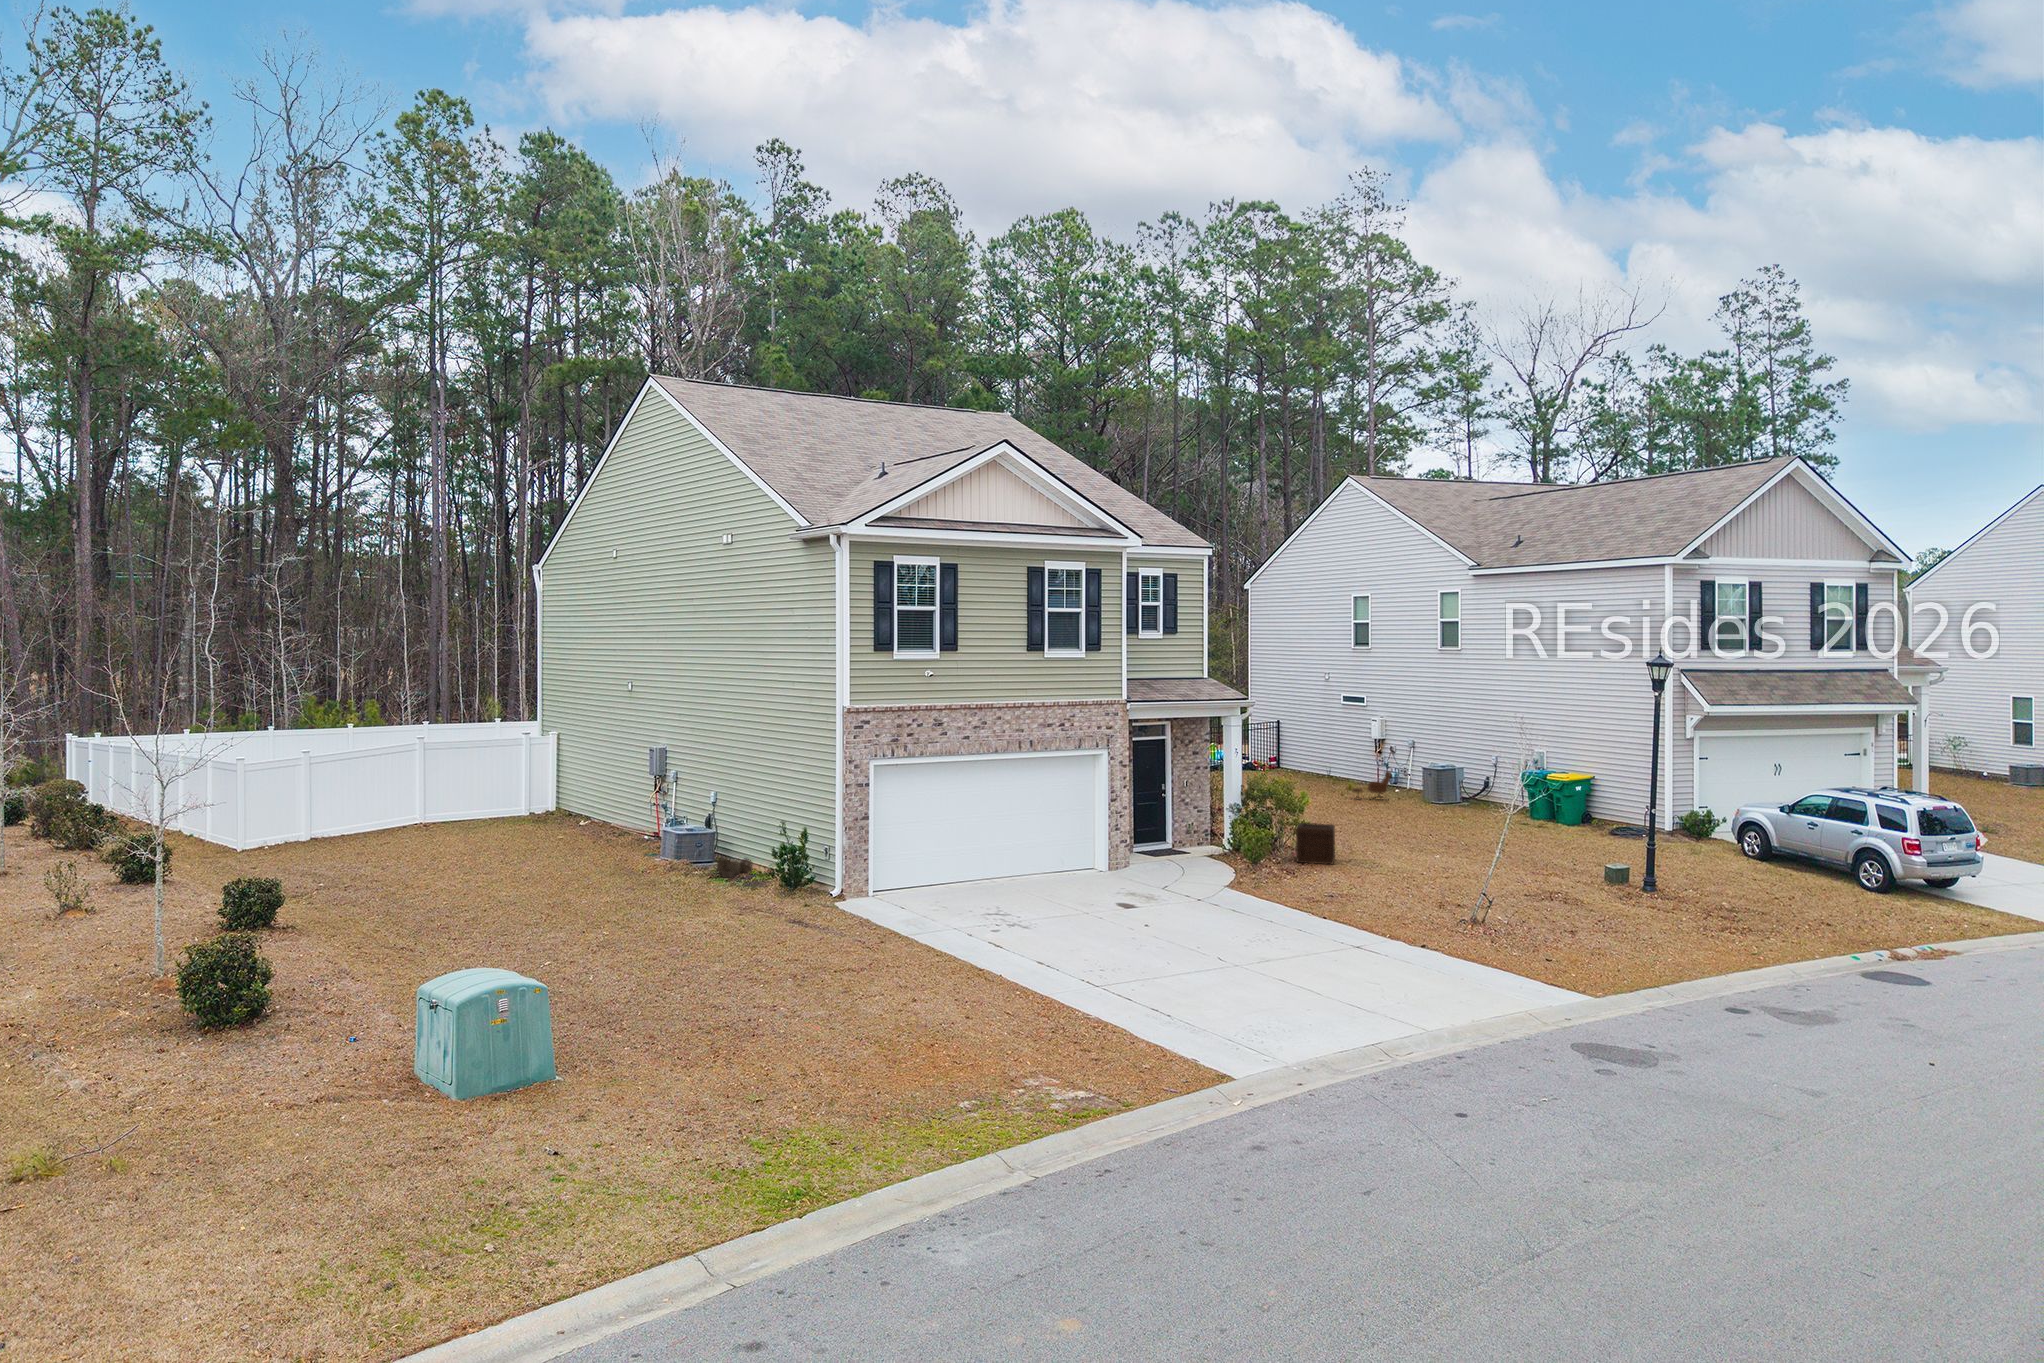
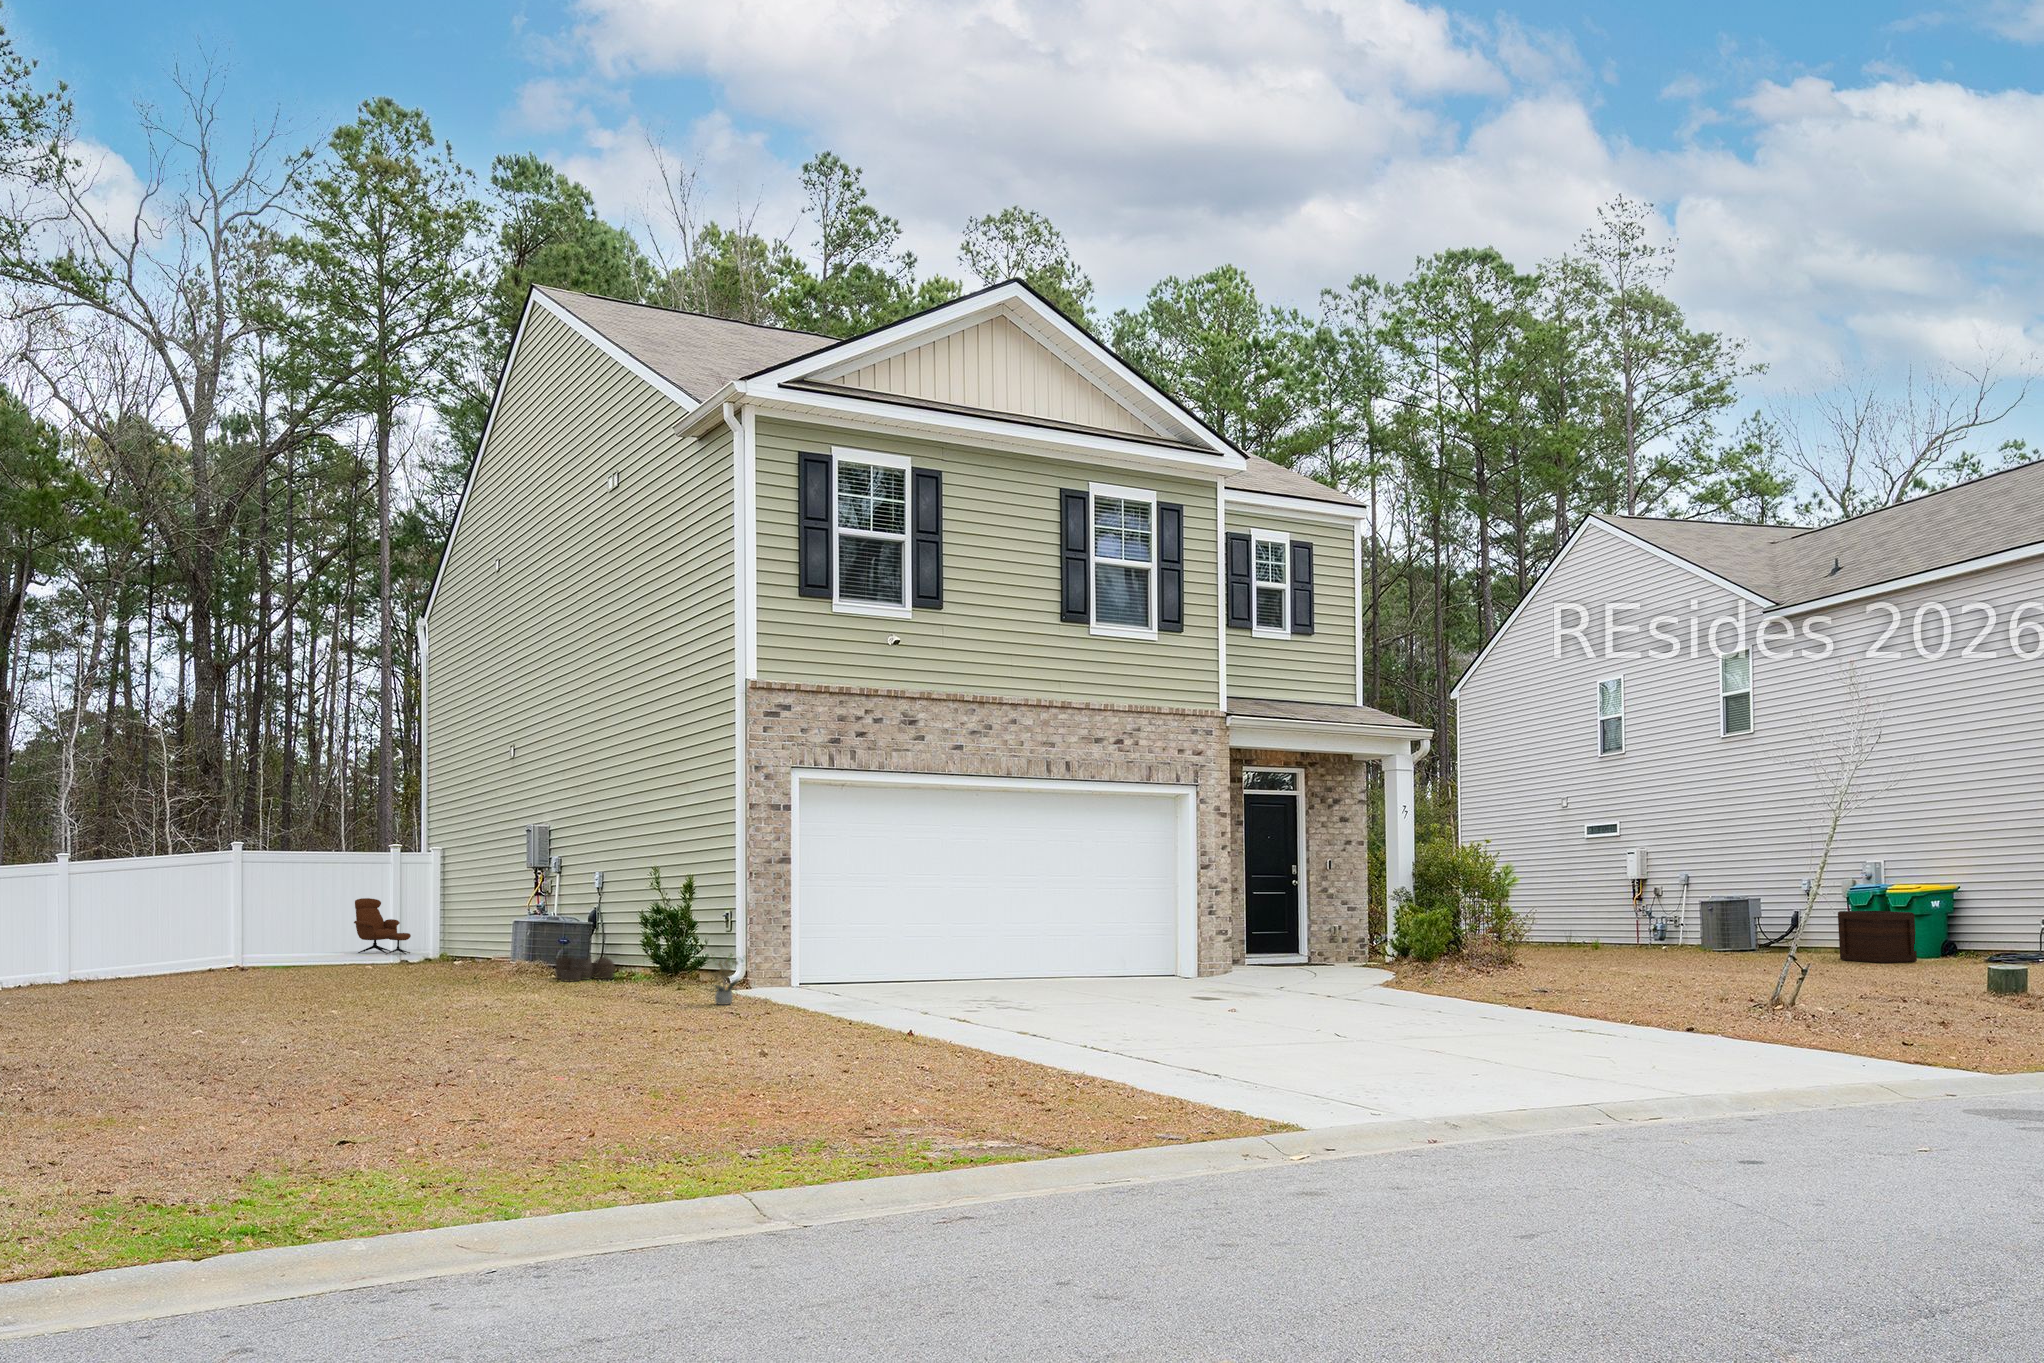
lounge chair: present [1353,771,1391,798] -> present [354,898,411,954]
wooden crate: present [1296,823,1335,865] -> present [1838,911,1917,963]
potted plant: none [824,878,848,912] -> present [713,954,738,1005]

